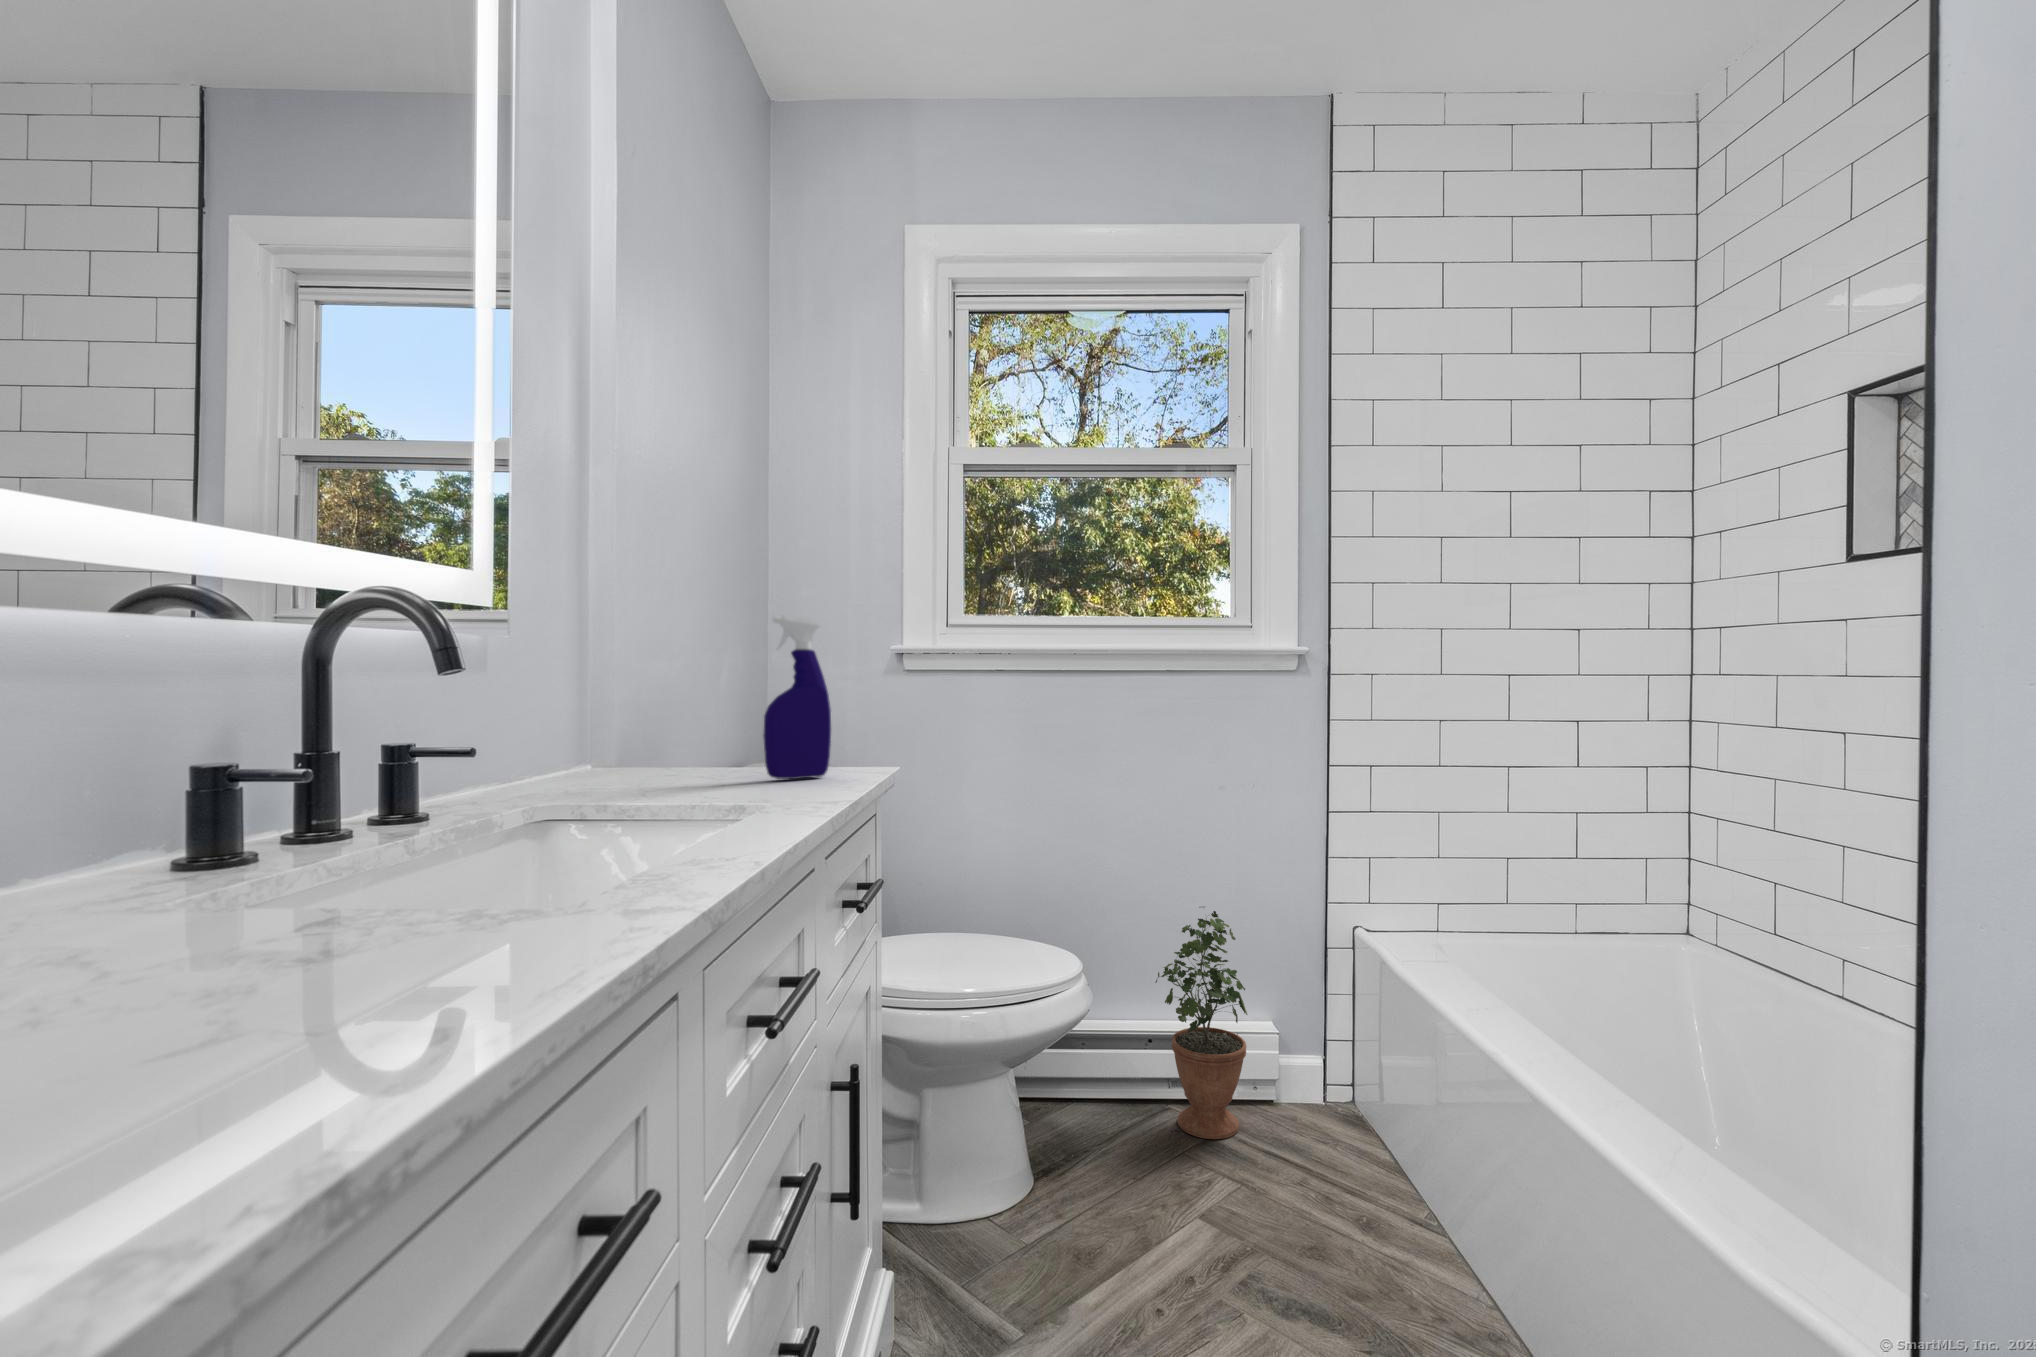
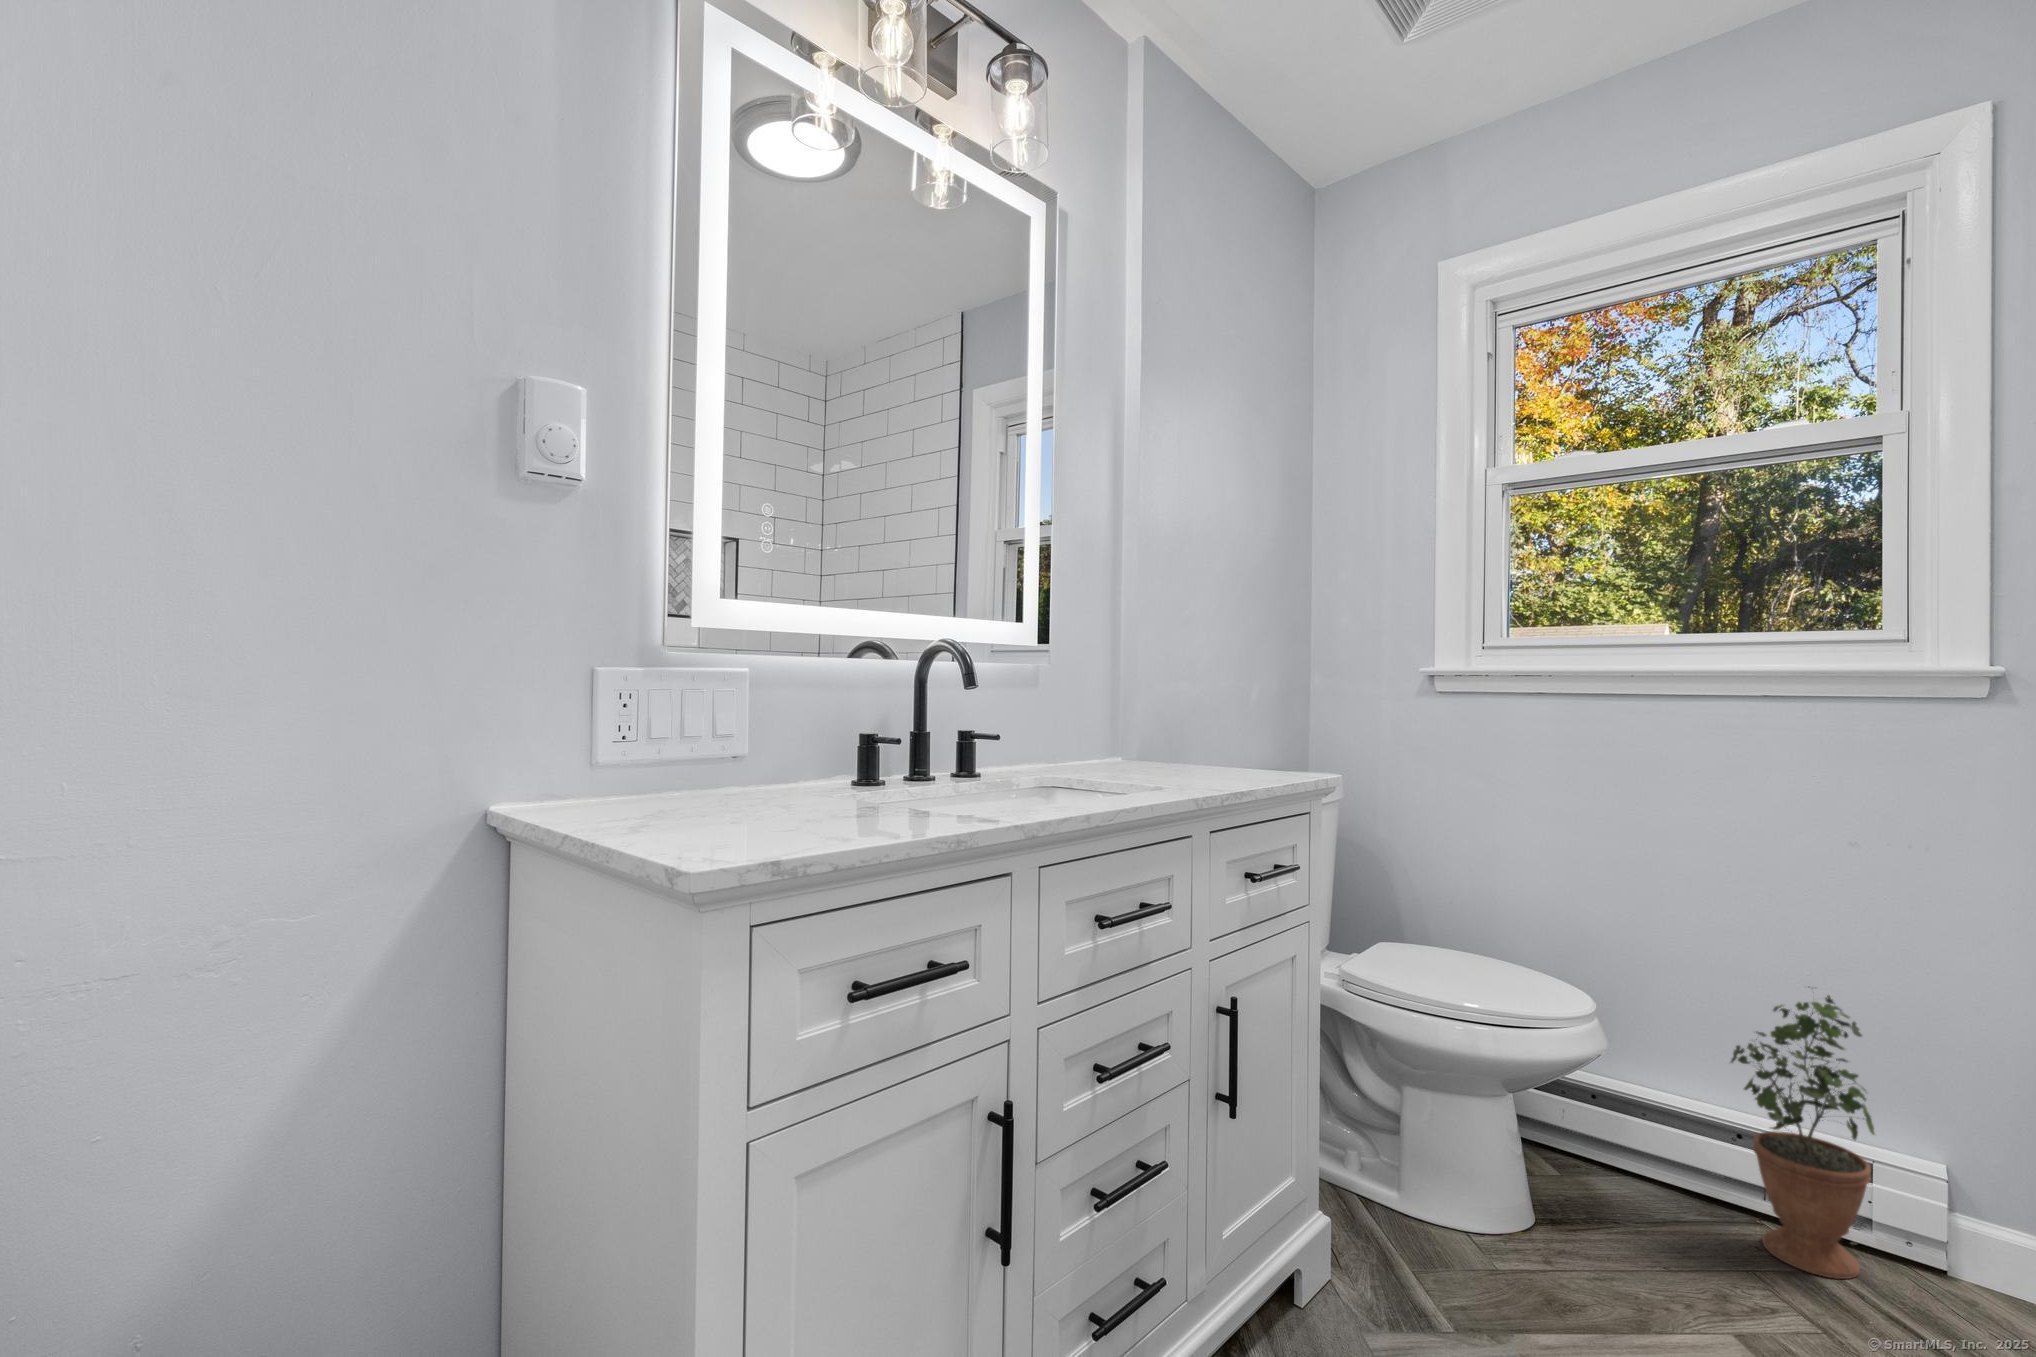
spray bottle: present [763,616,831,779] -> none [1216,646,1275,778]

